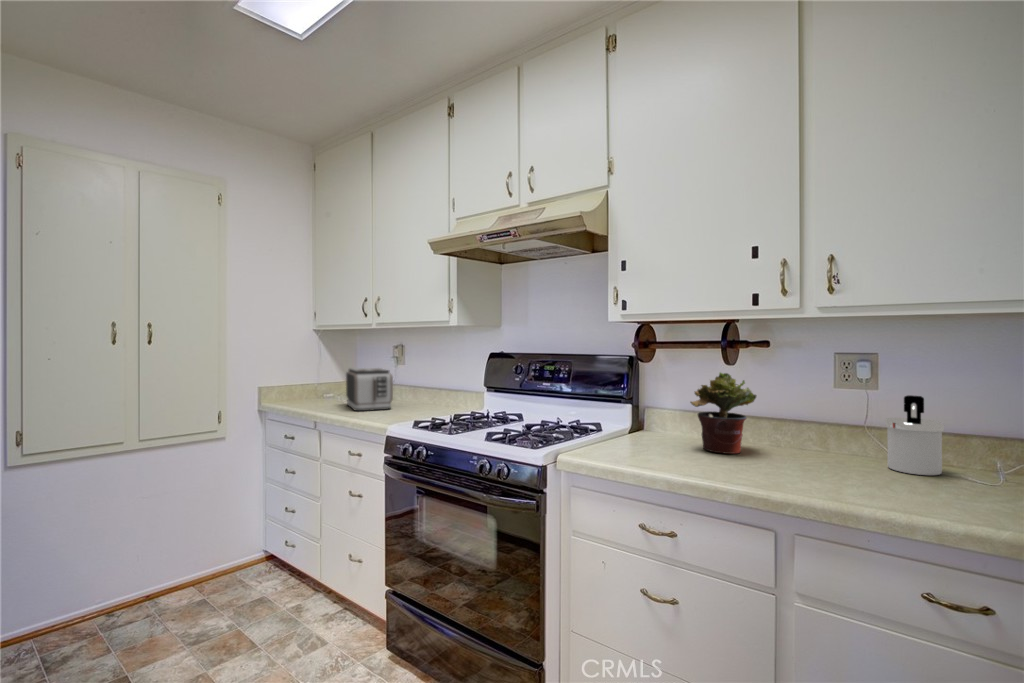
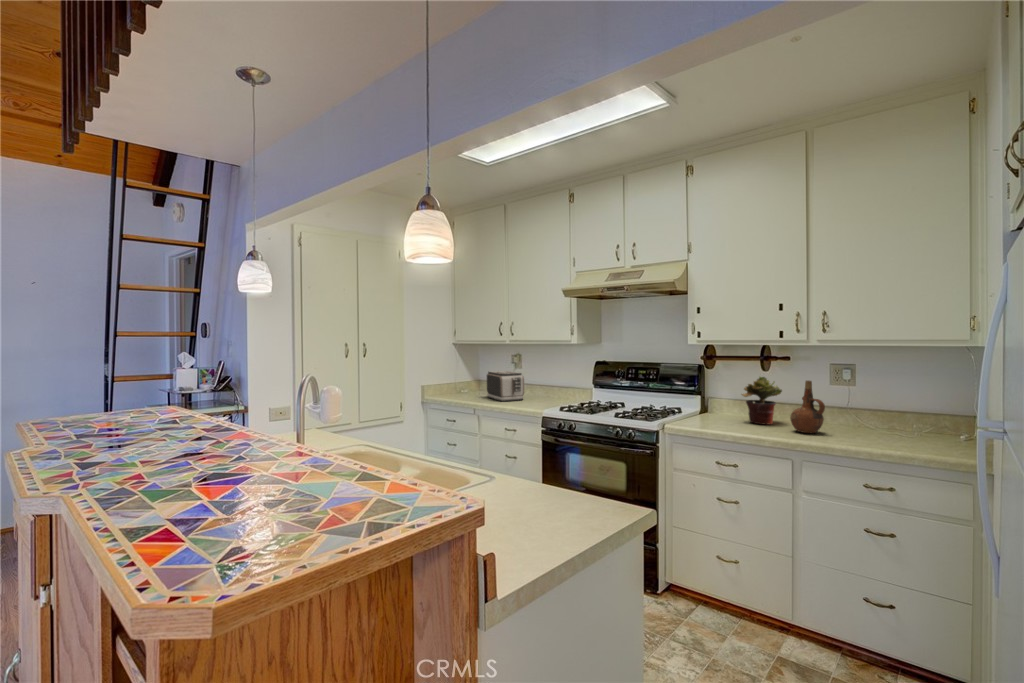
ceramic pitcher: none [772,378,834,474] -> present [790,381,825,433]
soap dispenser: present [885,395,944,475] -> none [857,390,888,434]

